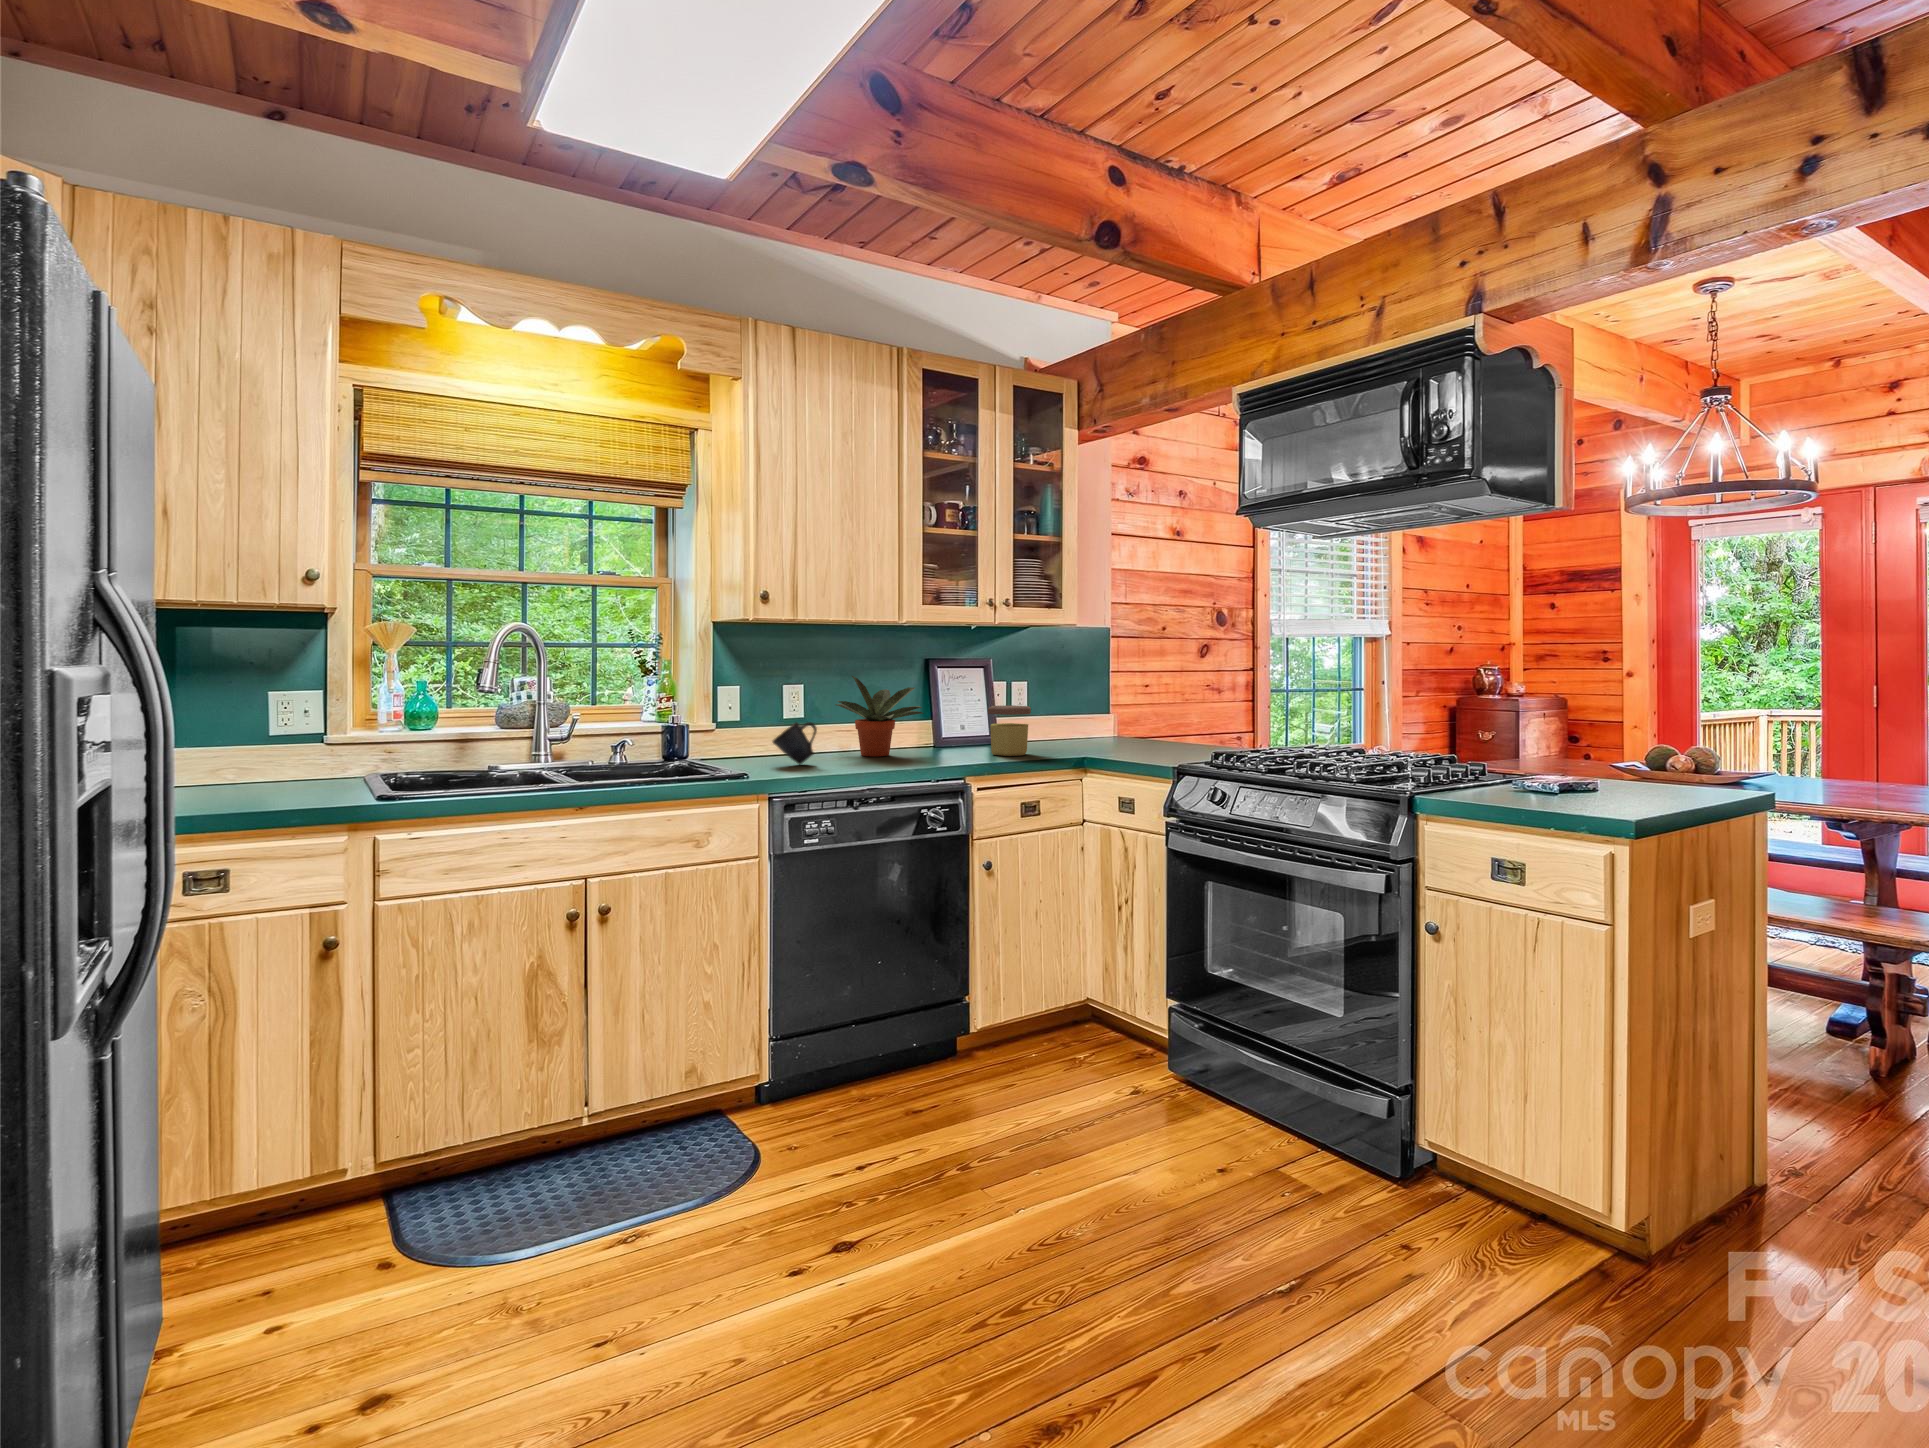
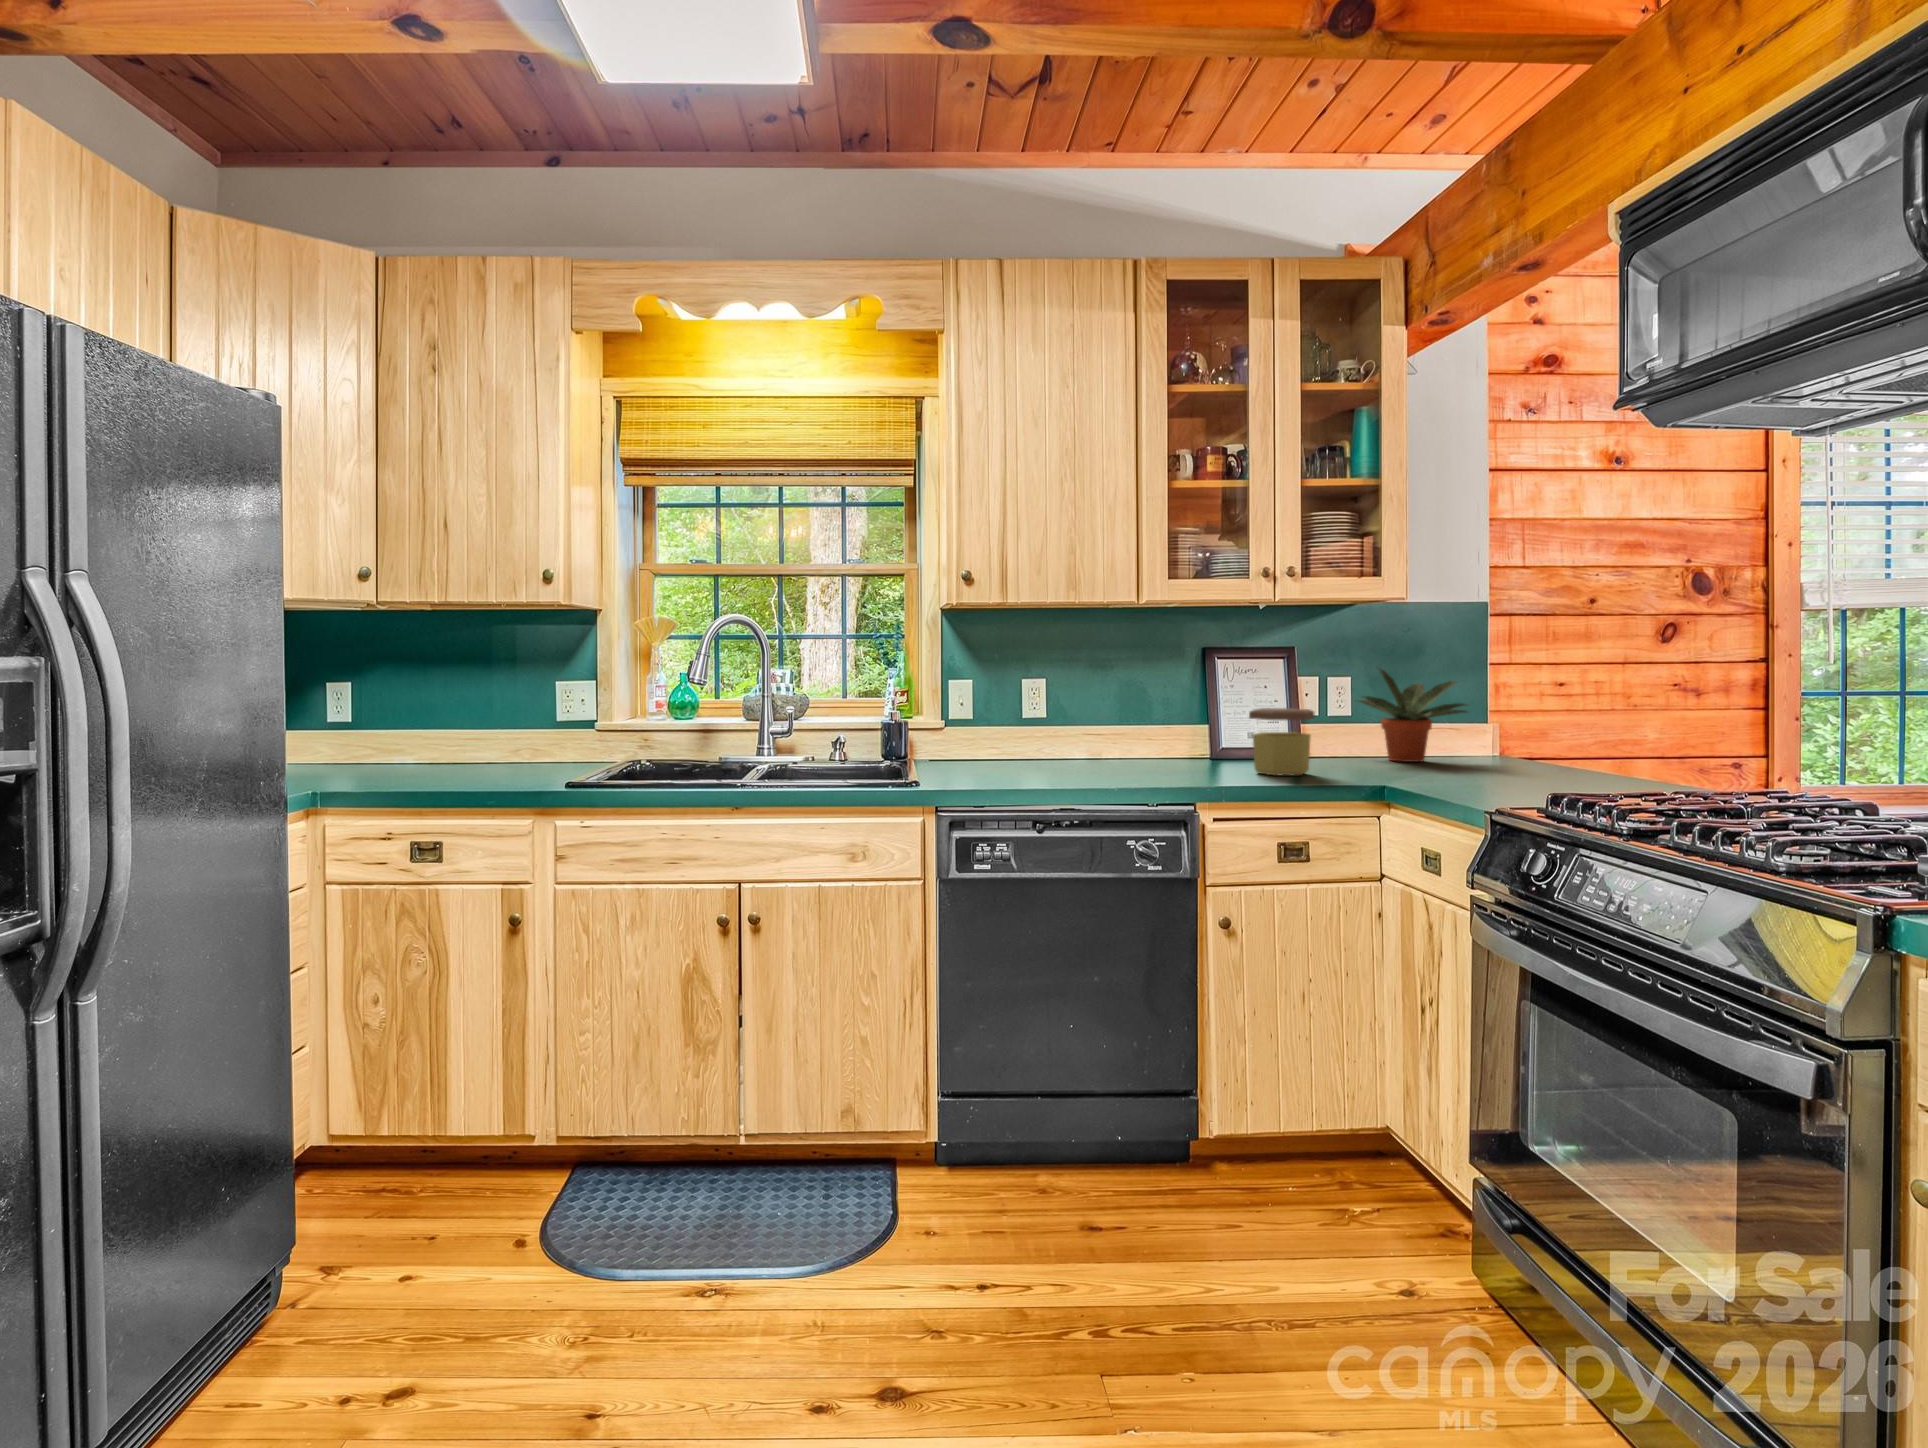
potted plant: present [835,676,923,756] -> present [1355,668,1467,762]
mug: present [773,722,817,764] -> none [962,723,1011,774]

